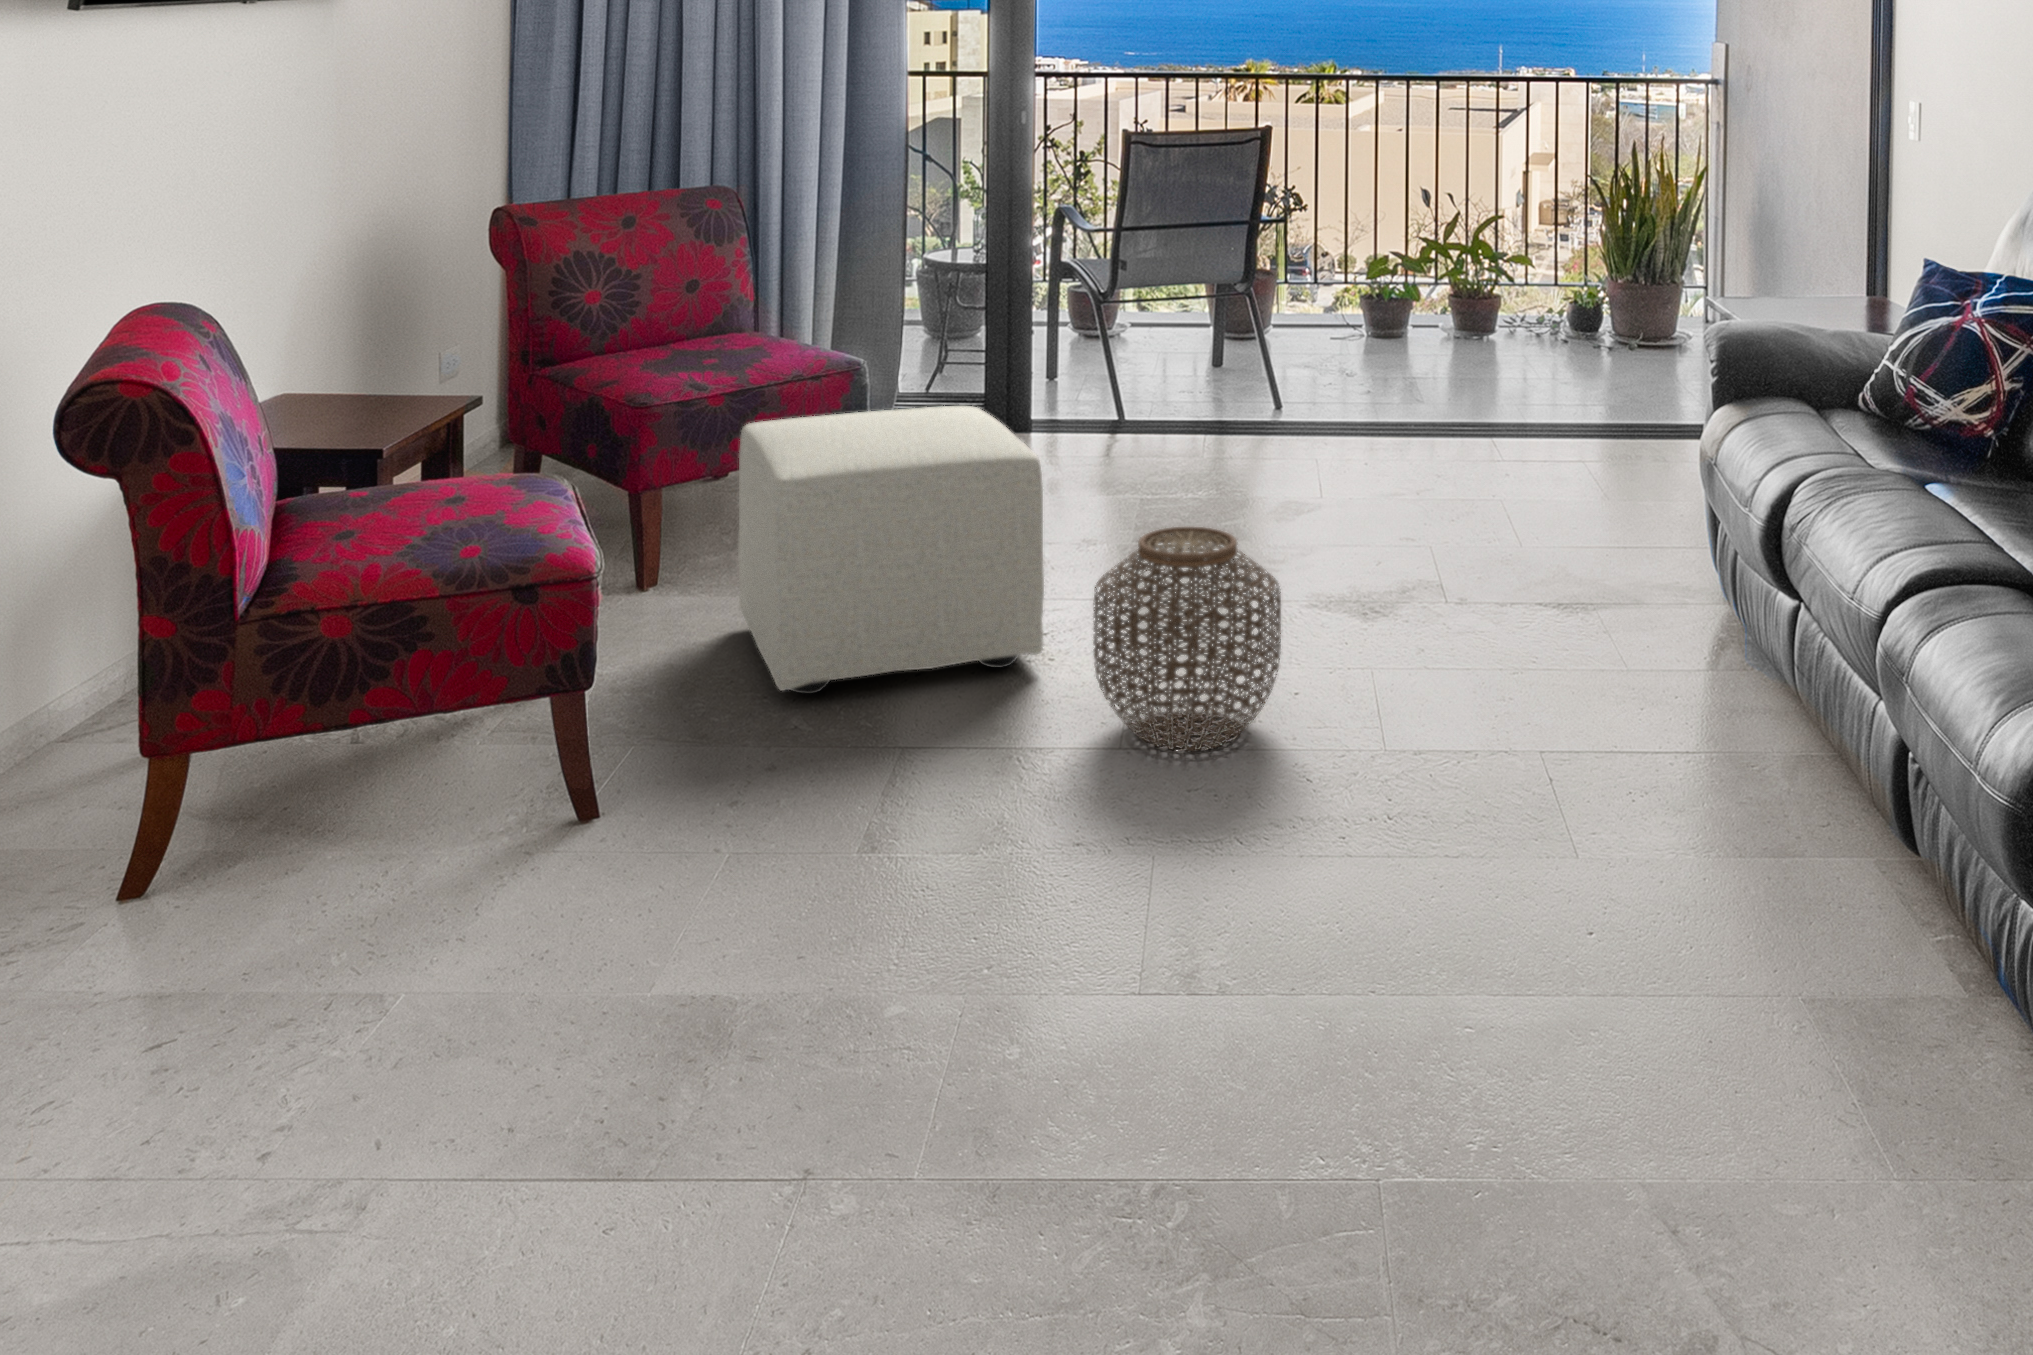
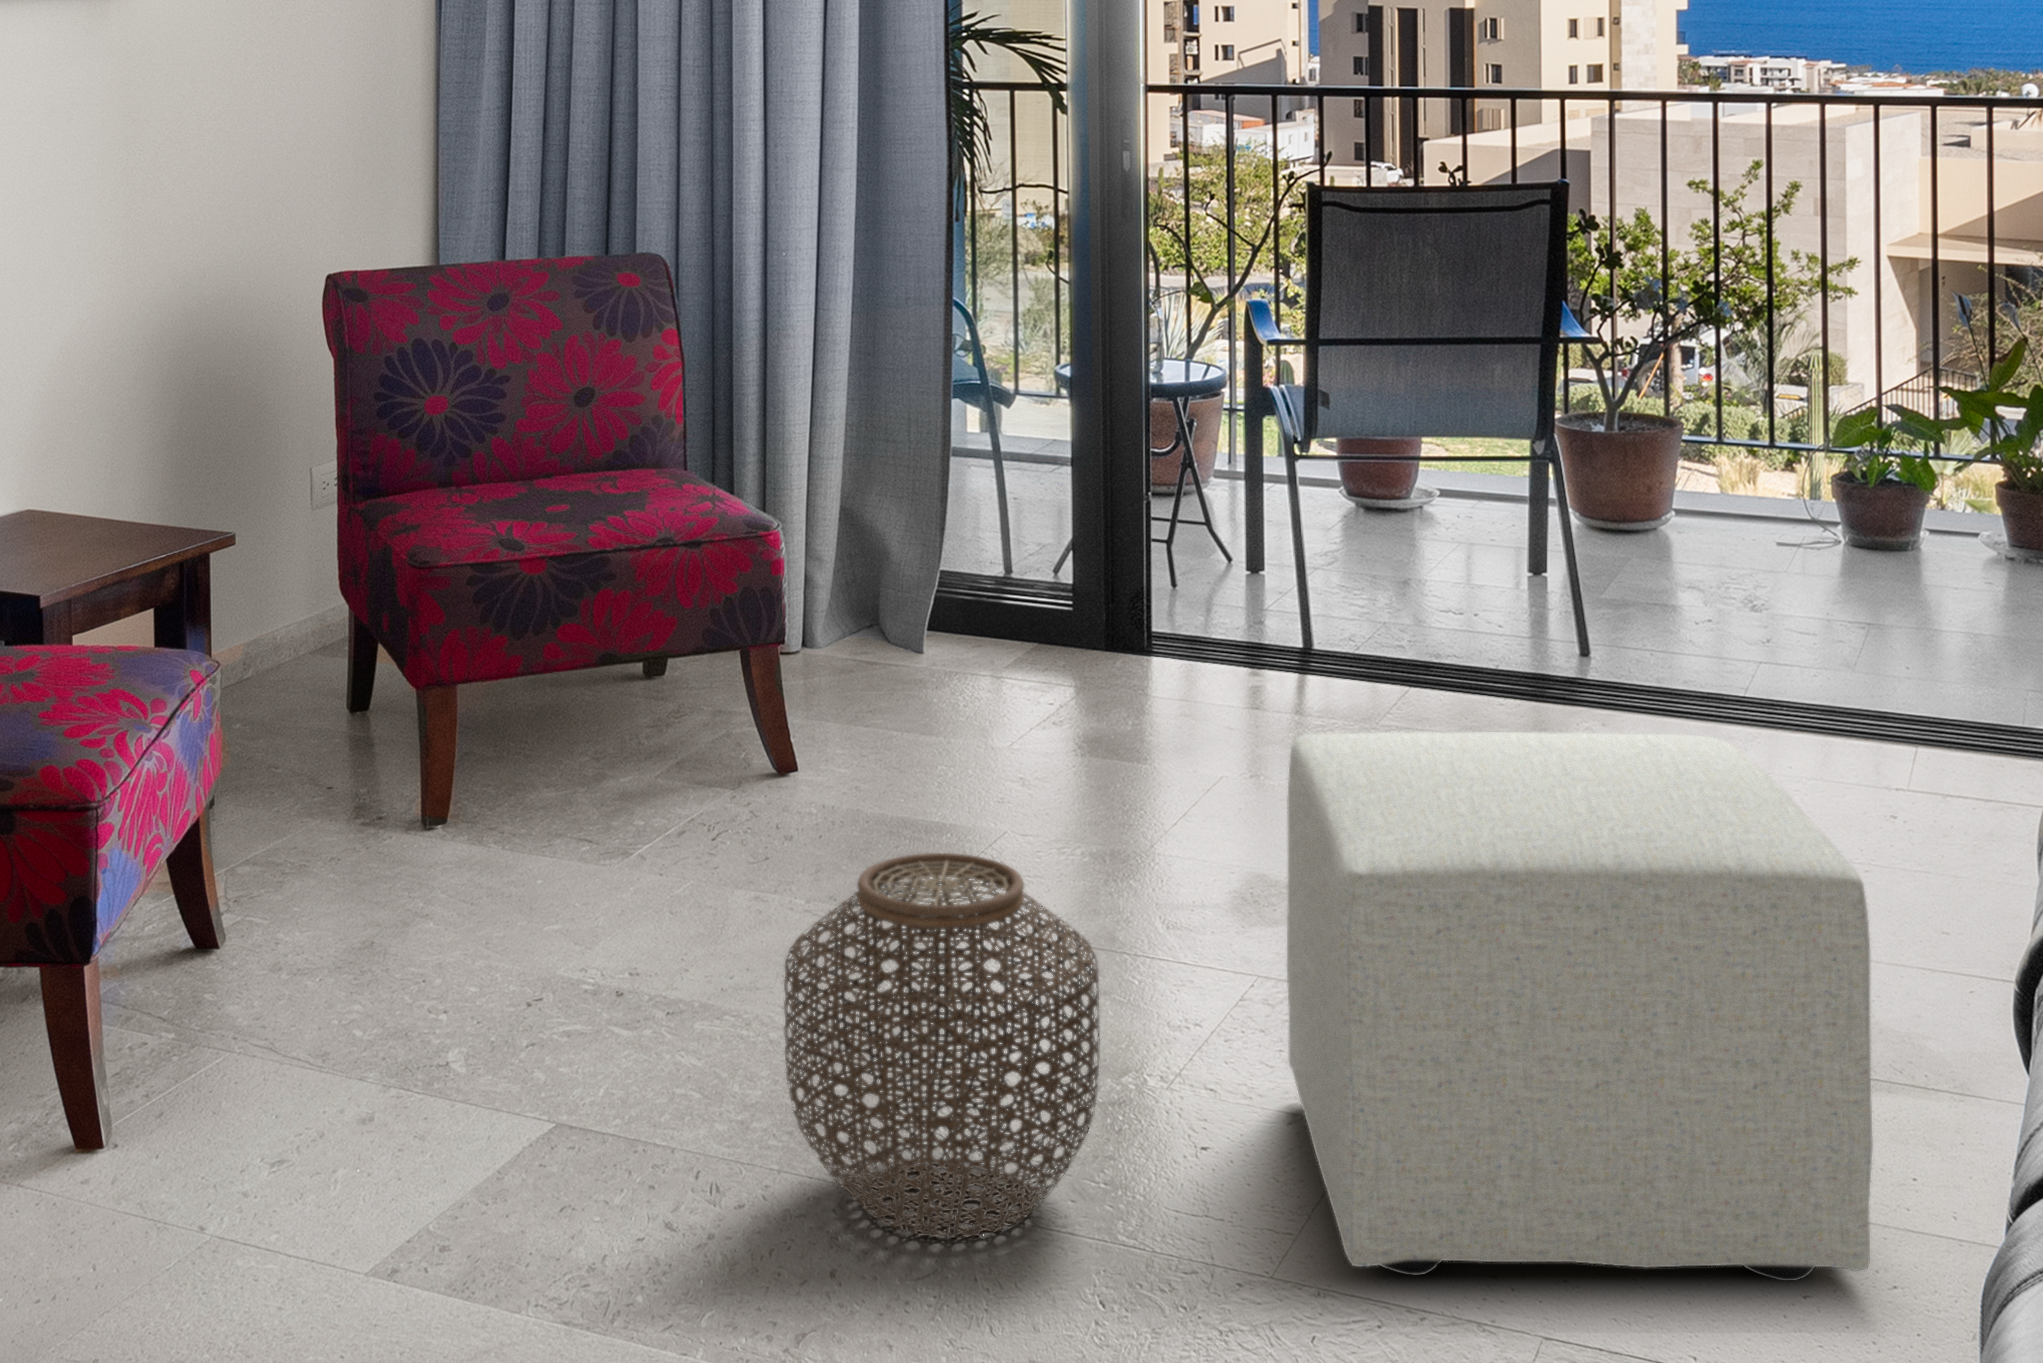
ottoman: present [738,406,1044,694] -> present [1287,732,1873,1281]

